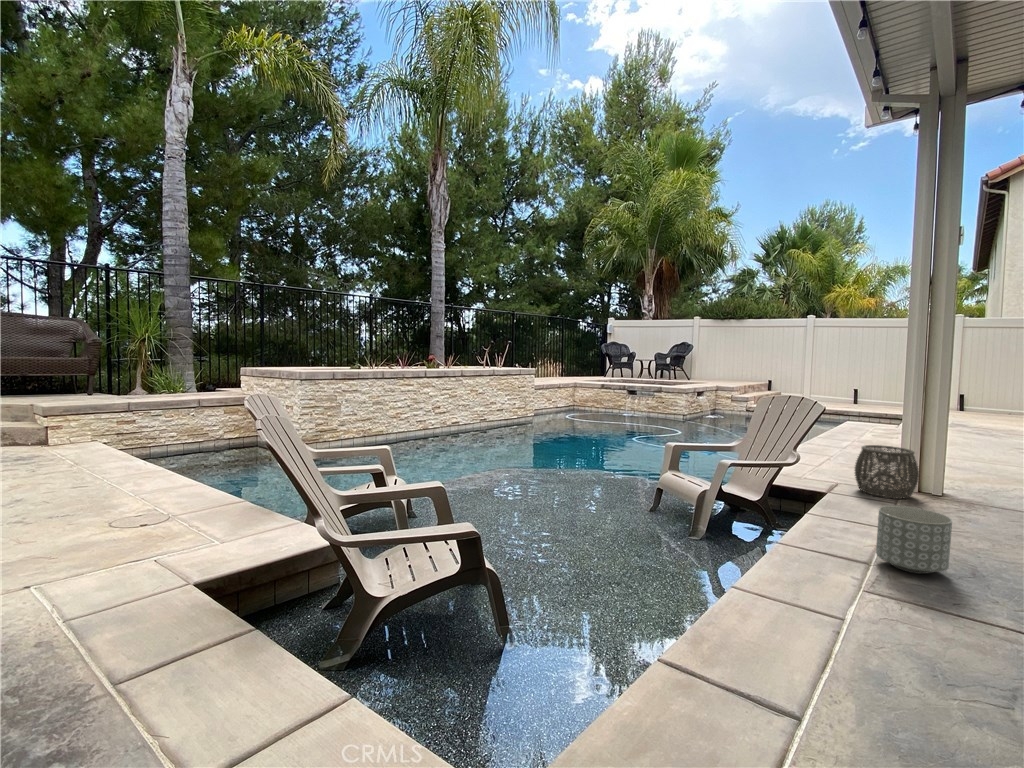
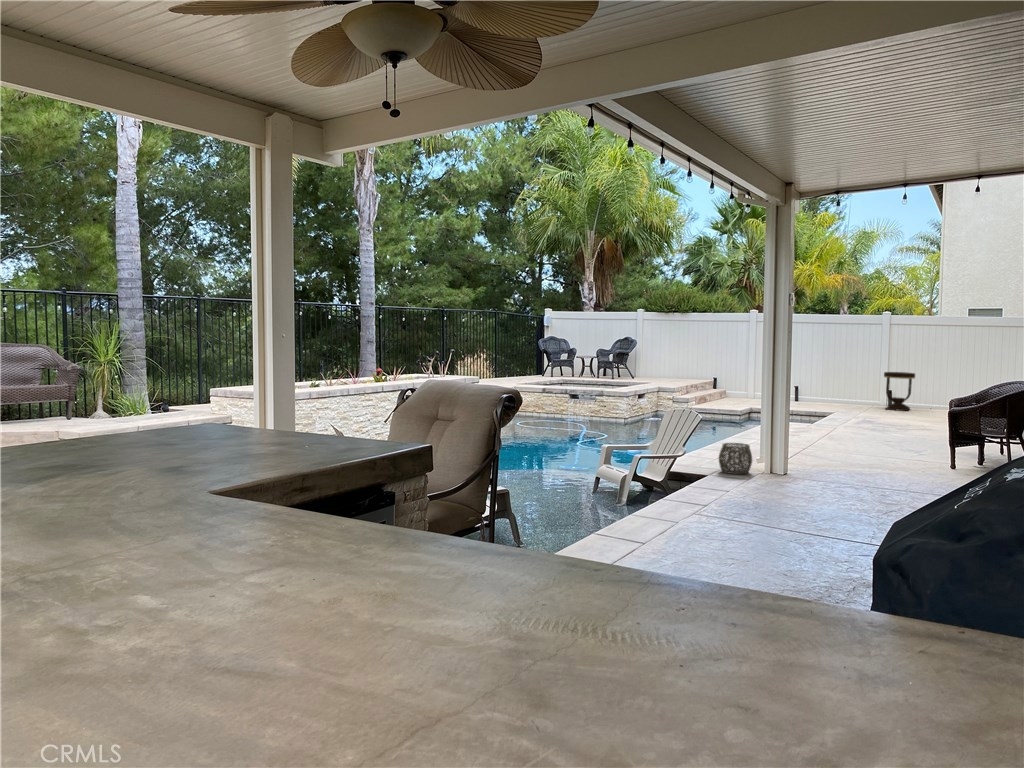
side table: none [967,372,1008,414] -> present [884,372,915,411]
planter: present [876,506,952,574] -> none [700,471,729,501]

